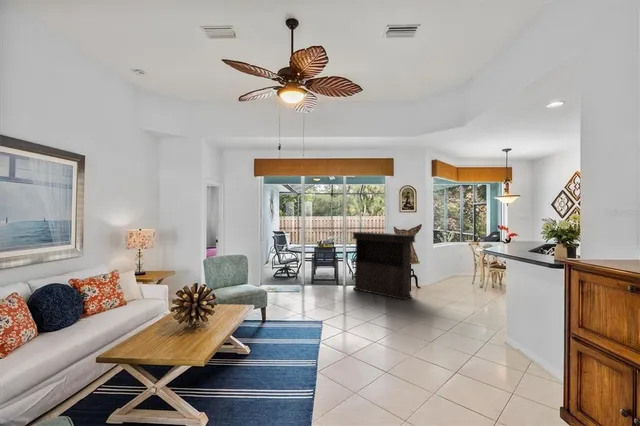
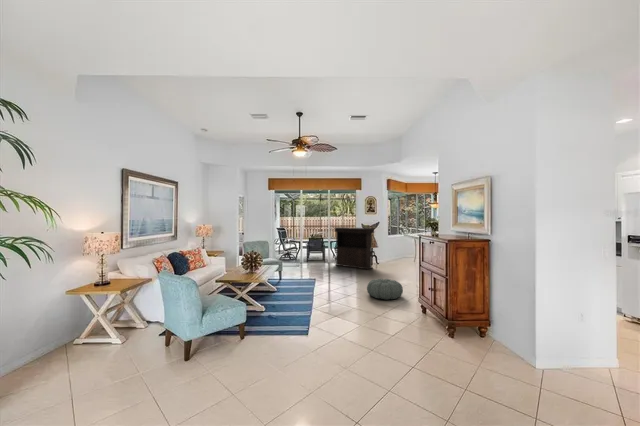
pouf: none [416,334,488,383] -> present [367,279,403,299]

